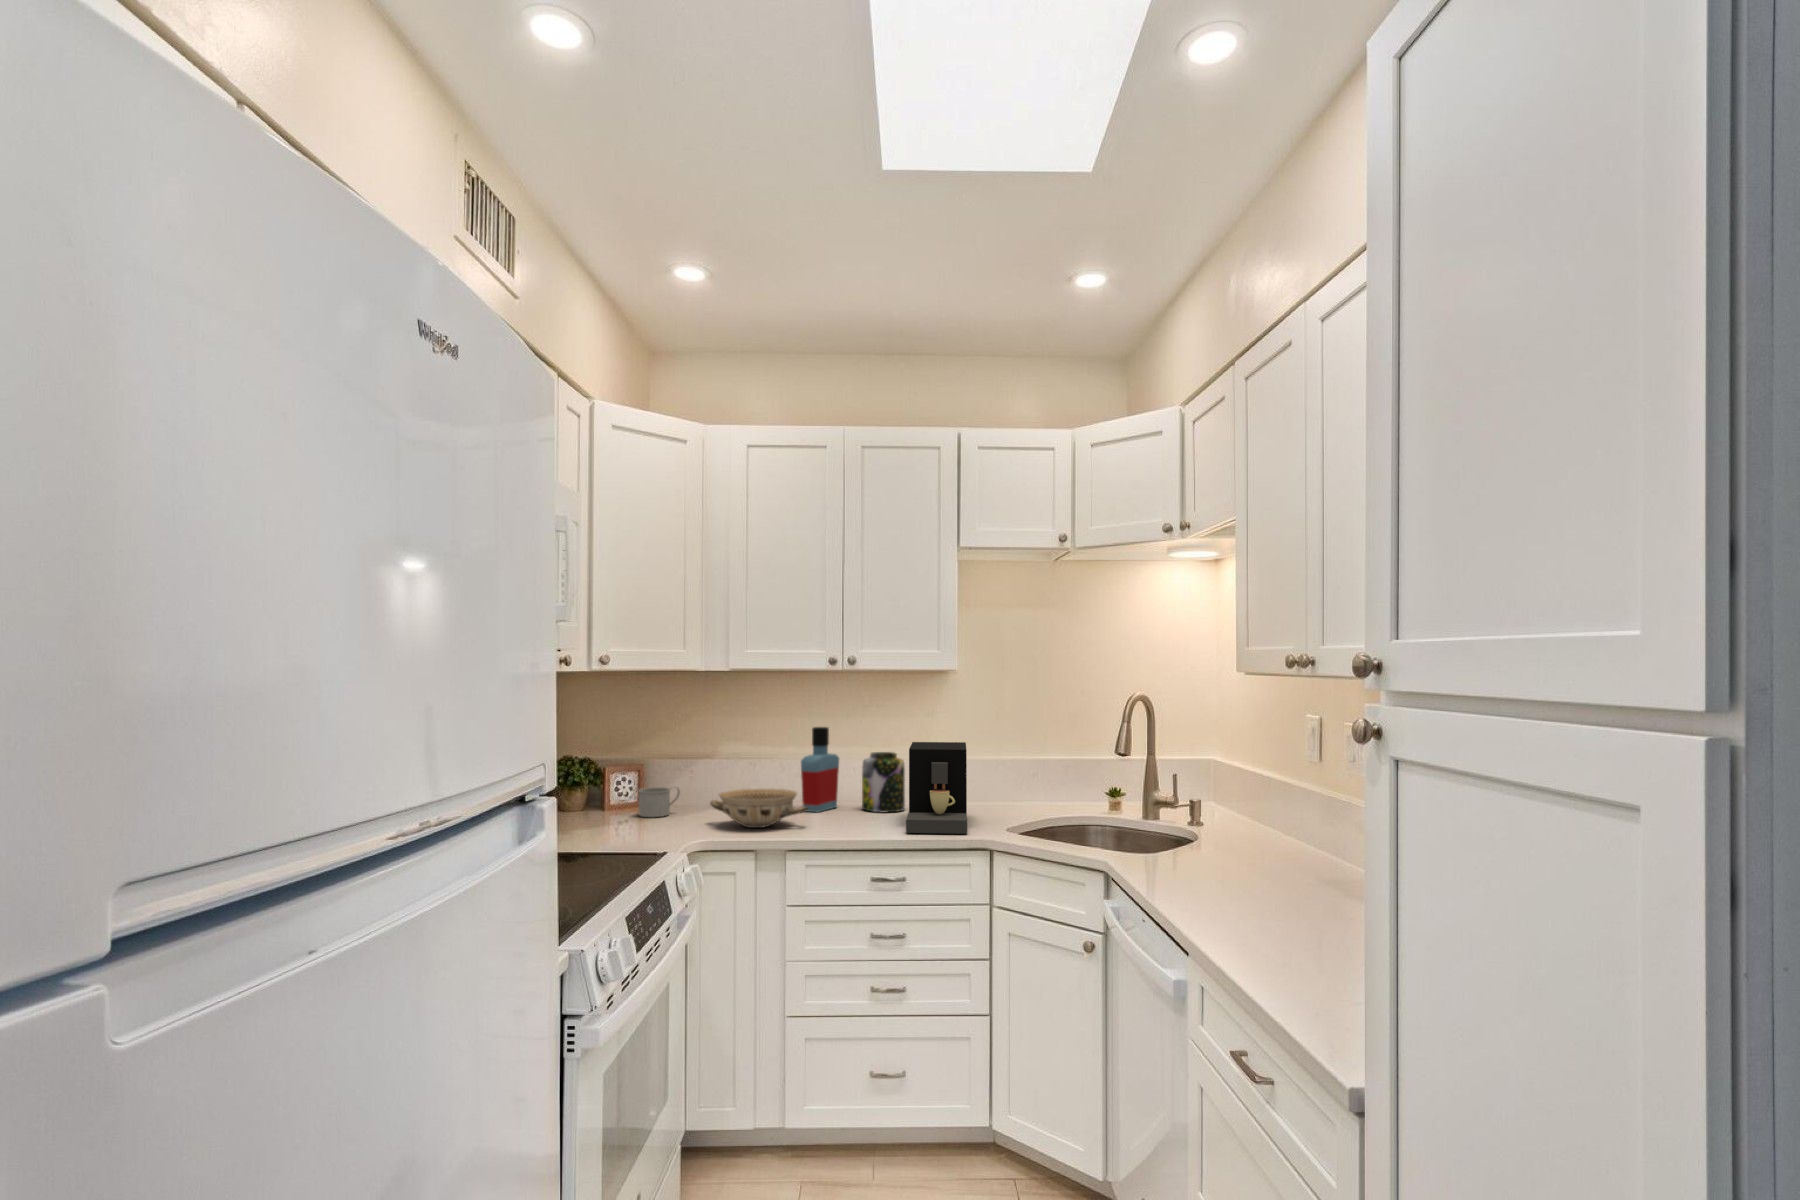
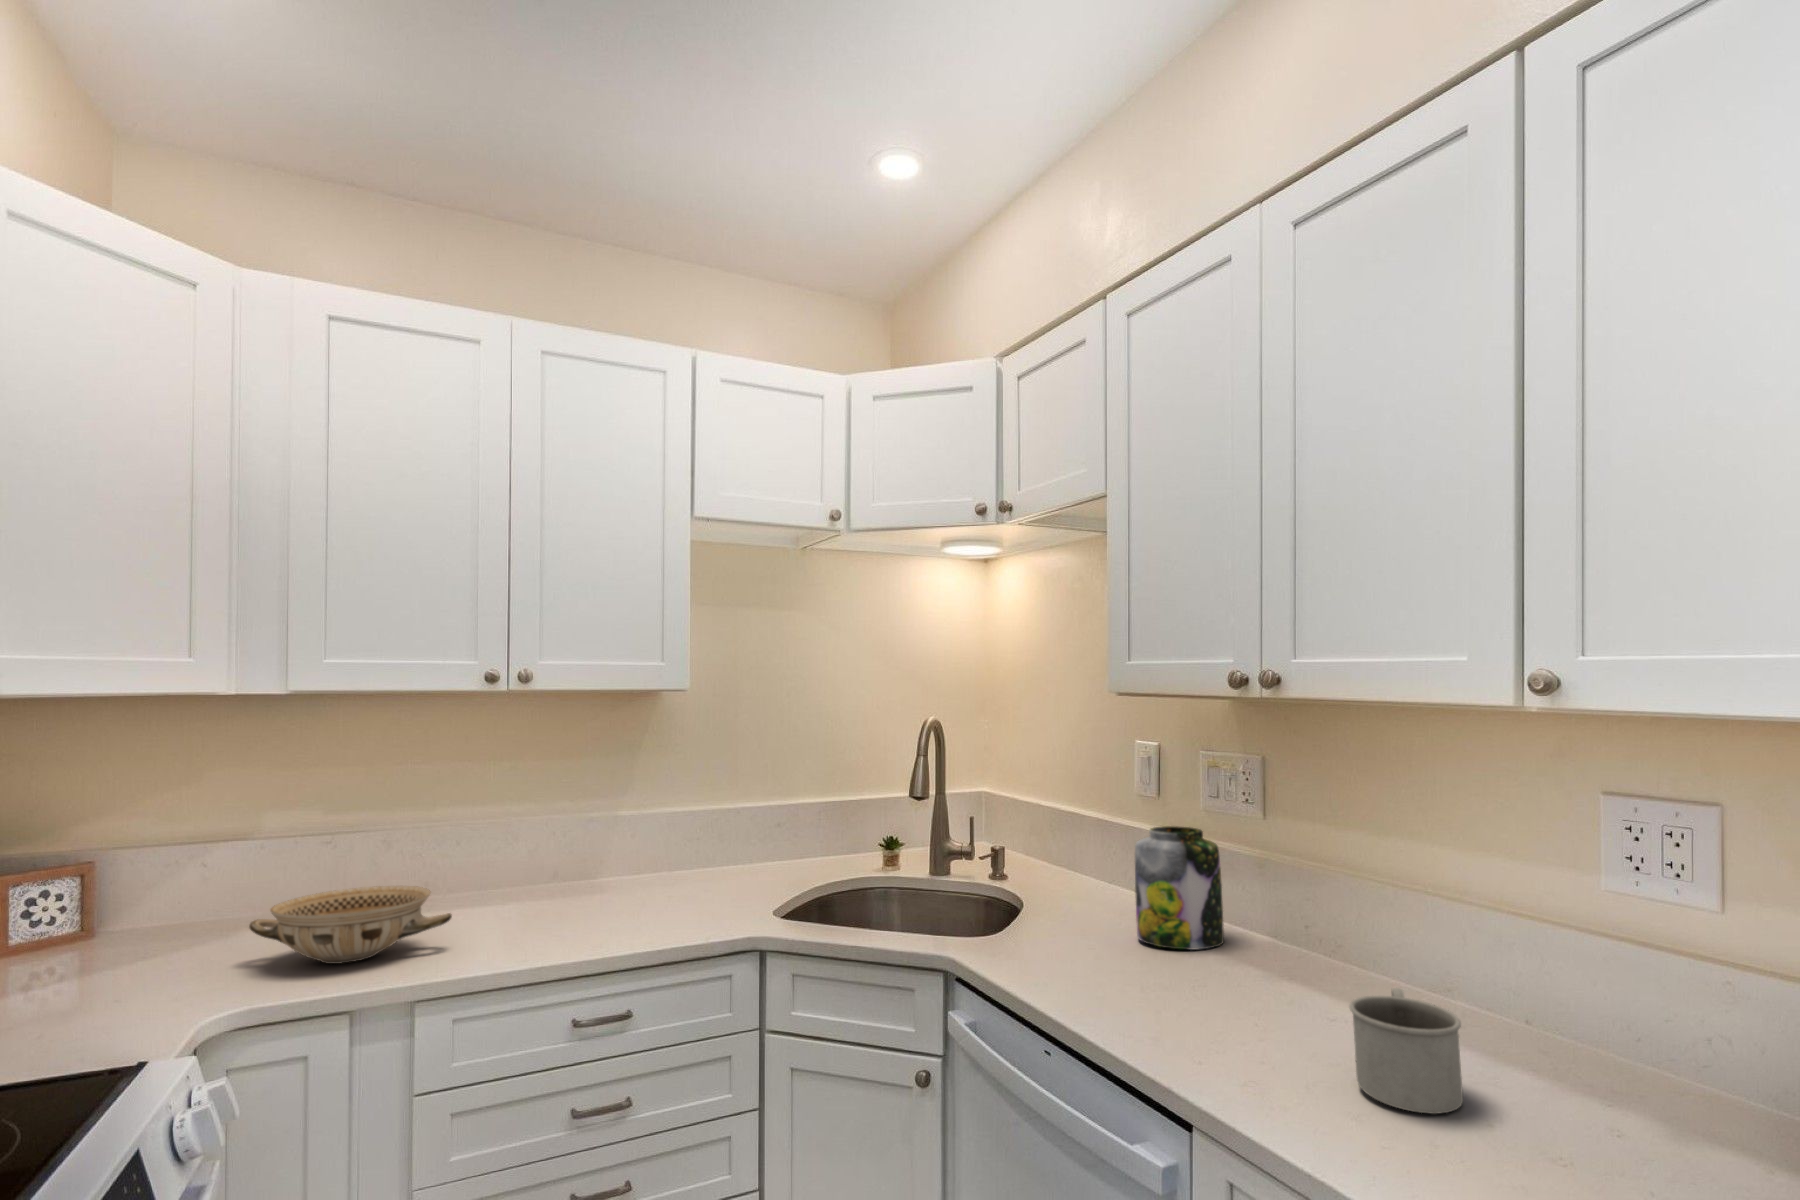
bottle: present [801,727,839,812] -> none [426,777,490,915]
coffee maker: present [906,742,967,834] -> none [615,790,727,939]
jar: present [862,752,905,812] -> present [1135,826,1224,949]
mug: present [638,787,680,817] -> present [1349,988,1463,1114]

